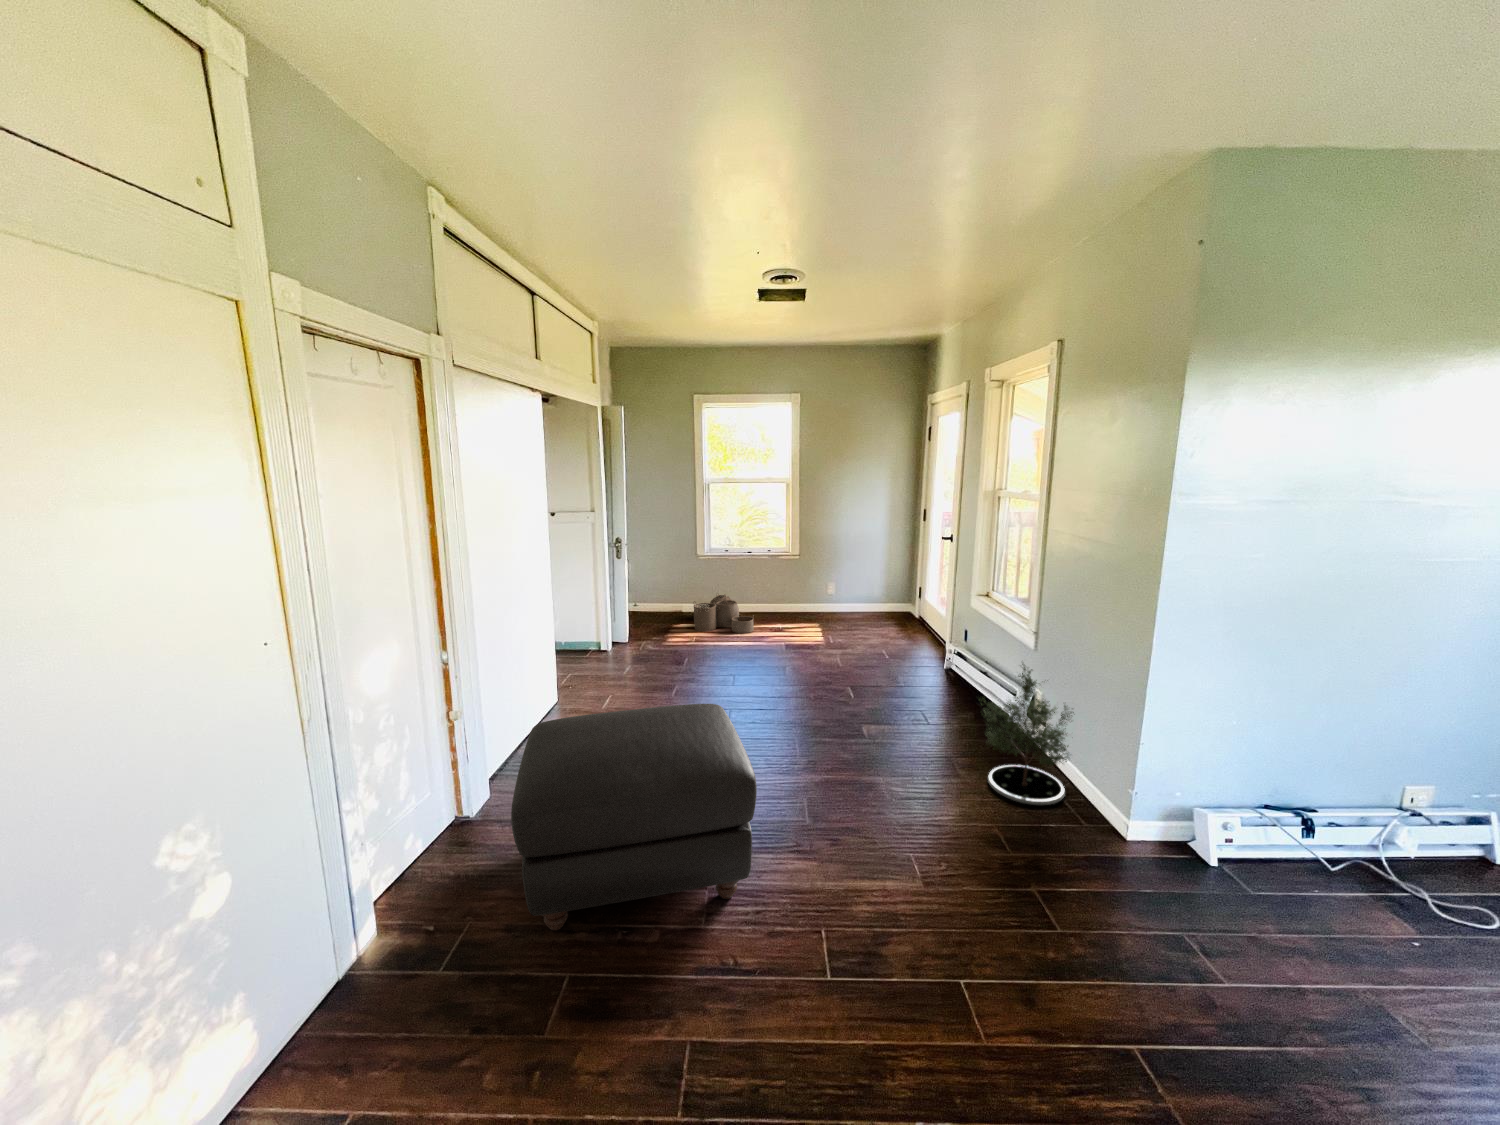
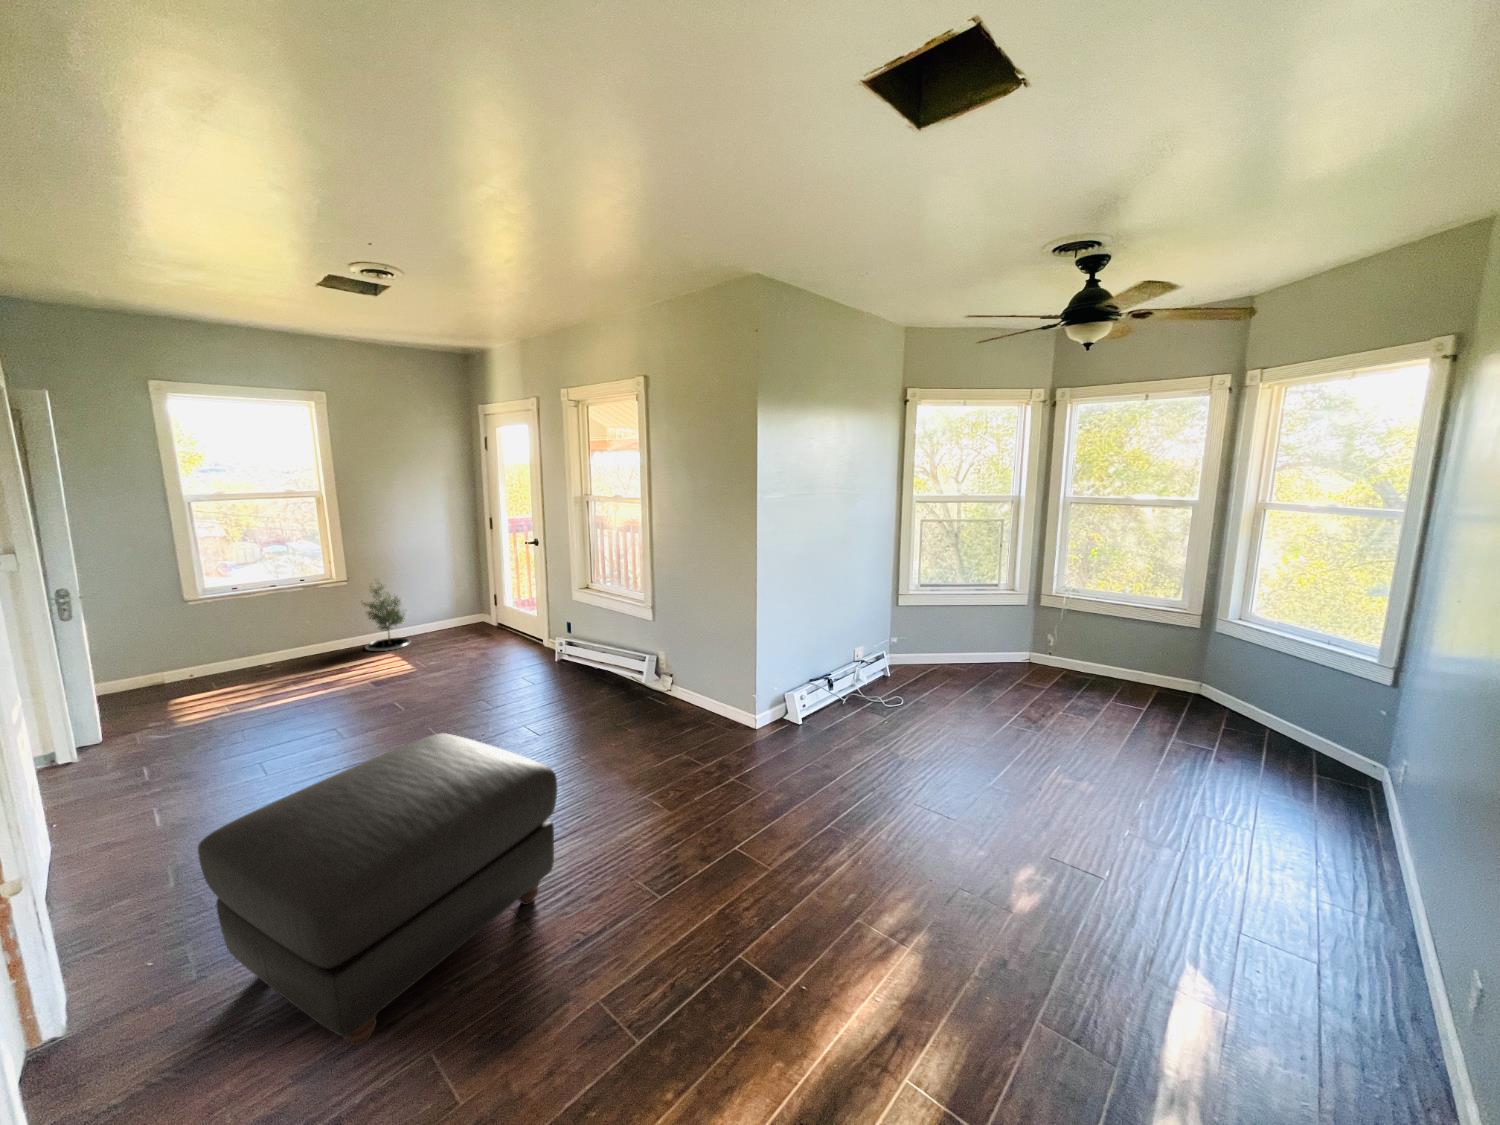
woven basket: present [694,594,754,633] -> none [206,642,312,695]
potted tree: present [981,664,1074,805] -> present [361,584,410,651]

